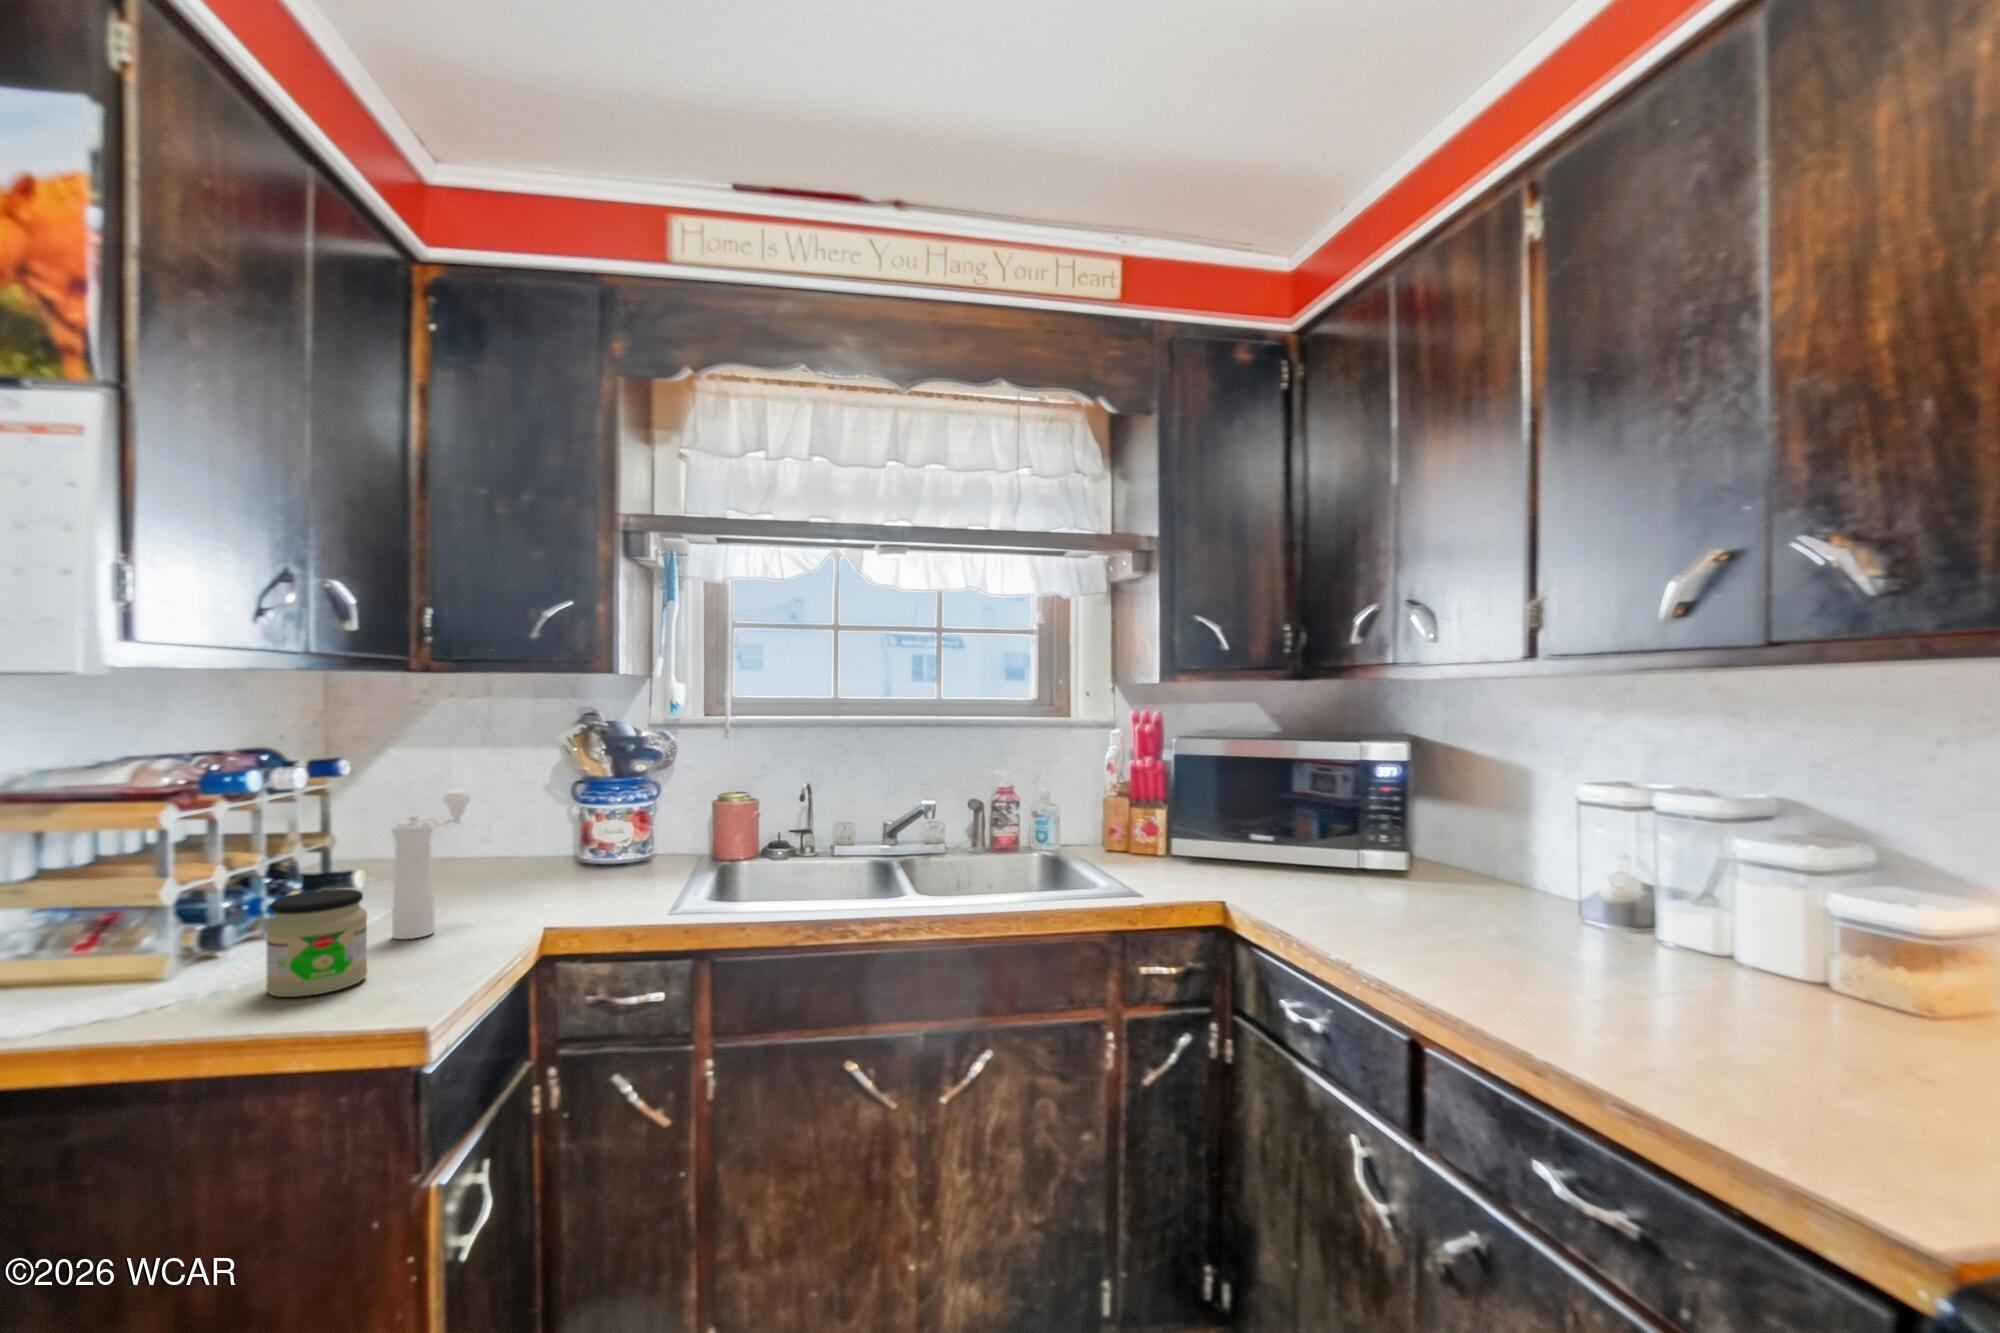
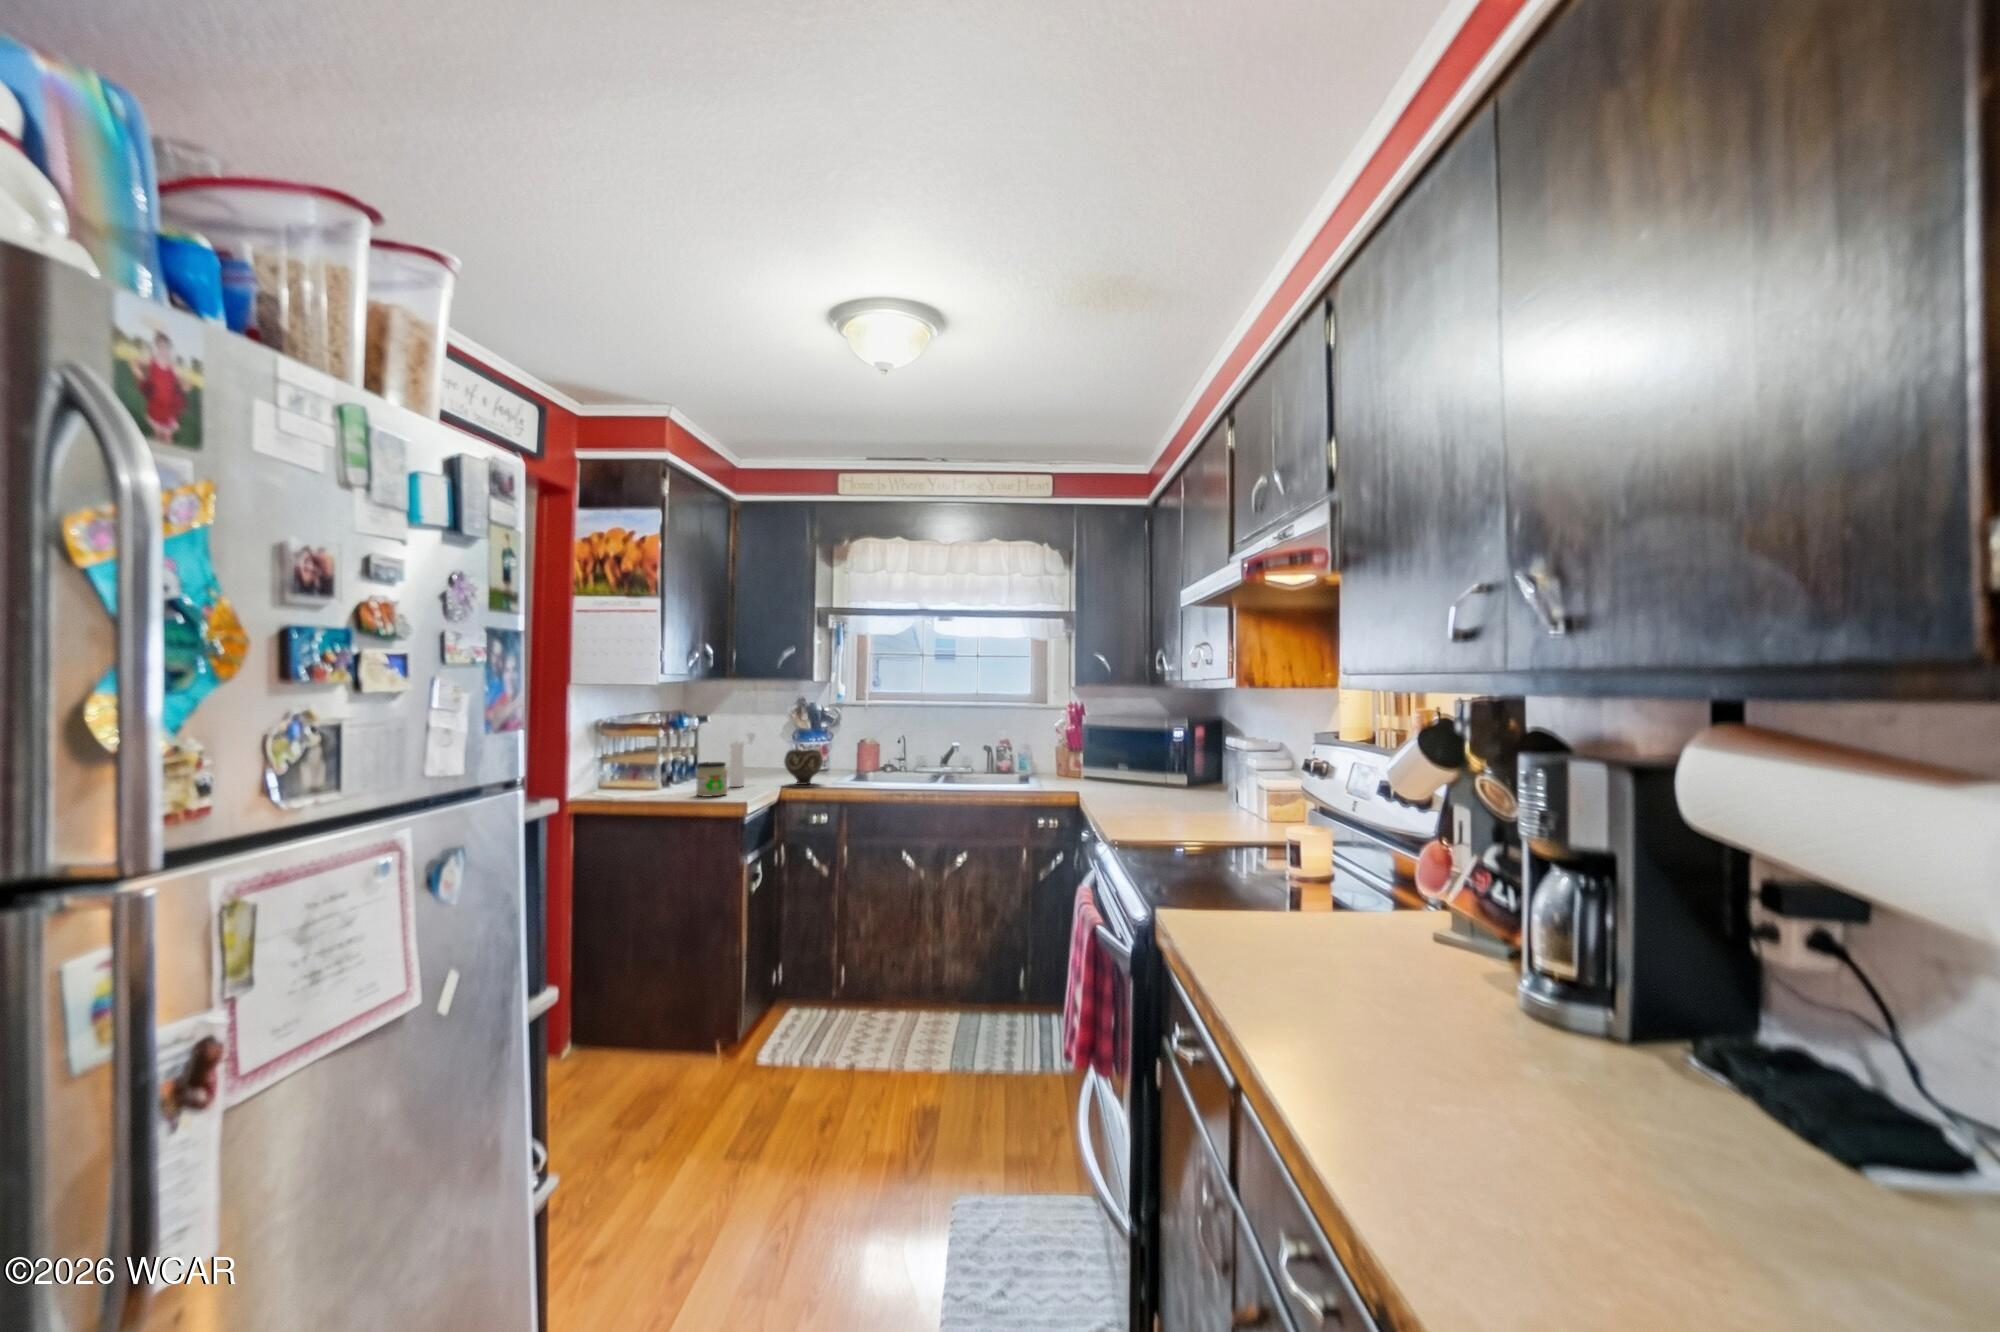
bowl: none [542,829,640,919] -> present [784,749,823,785]

